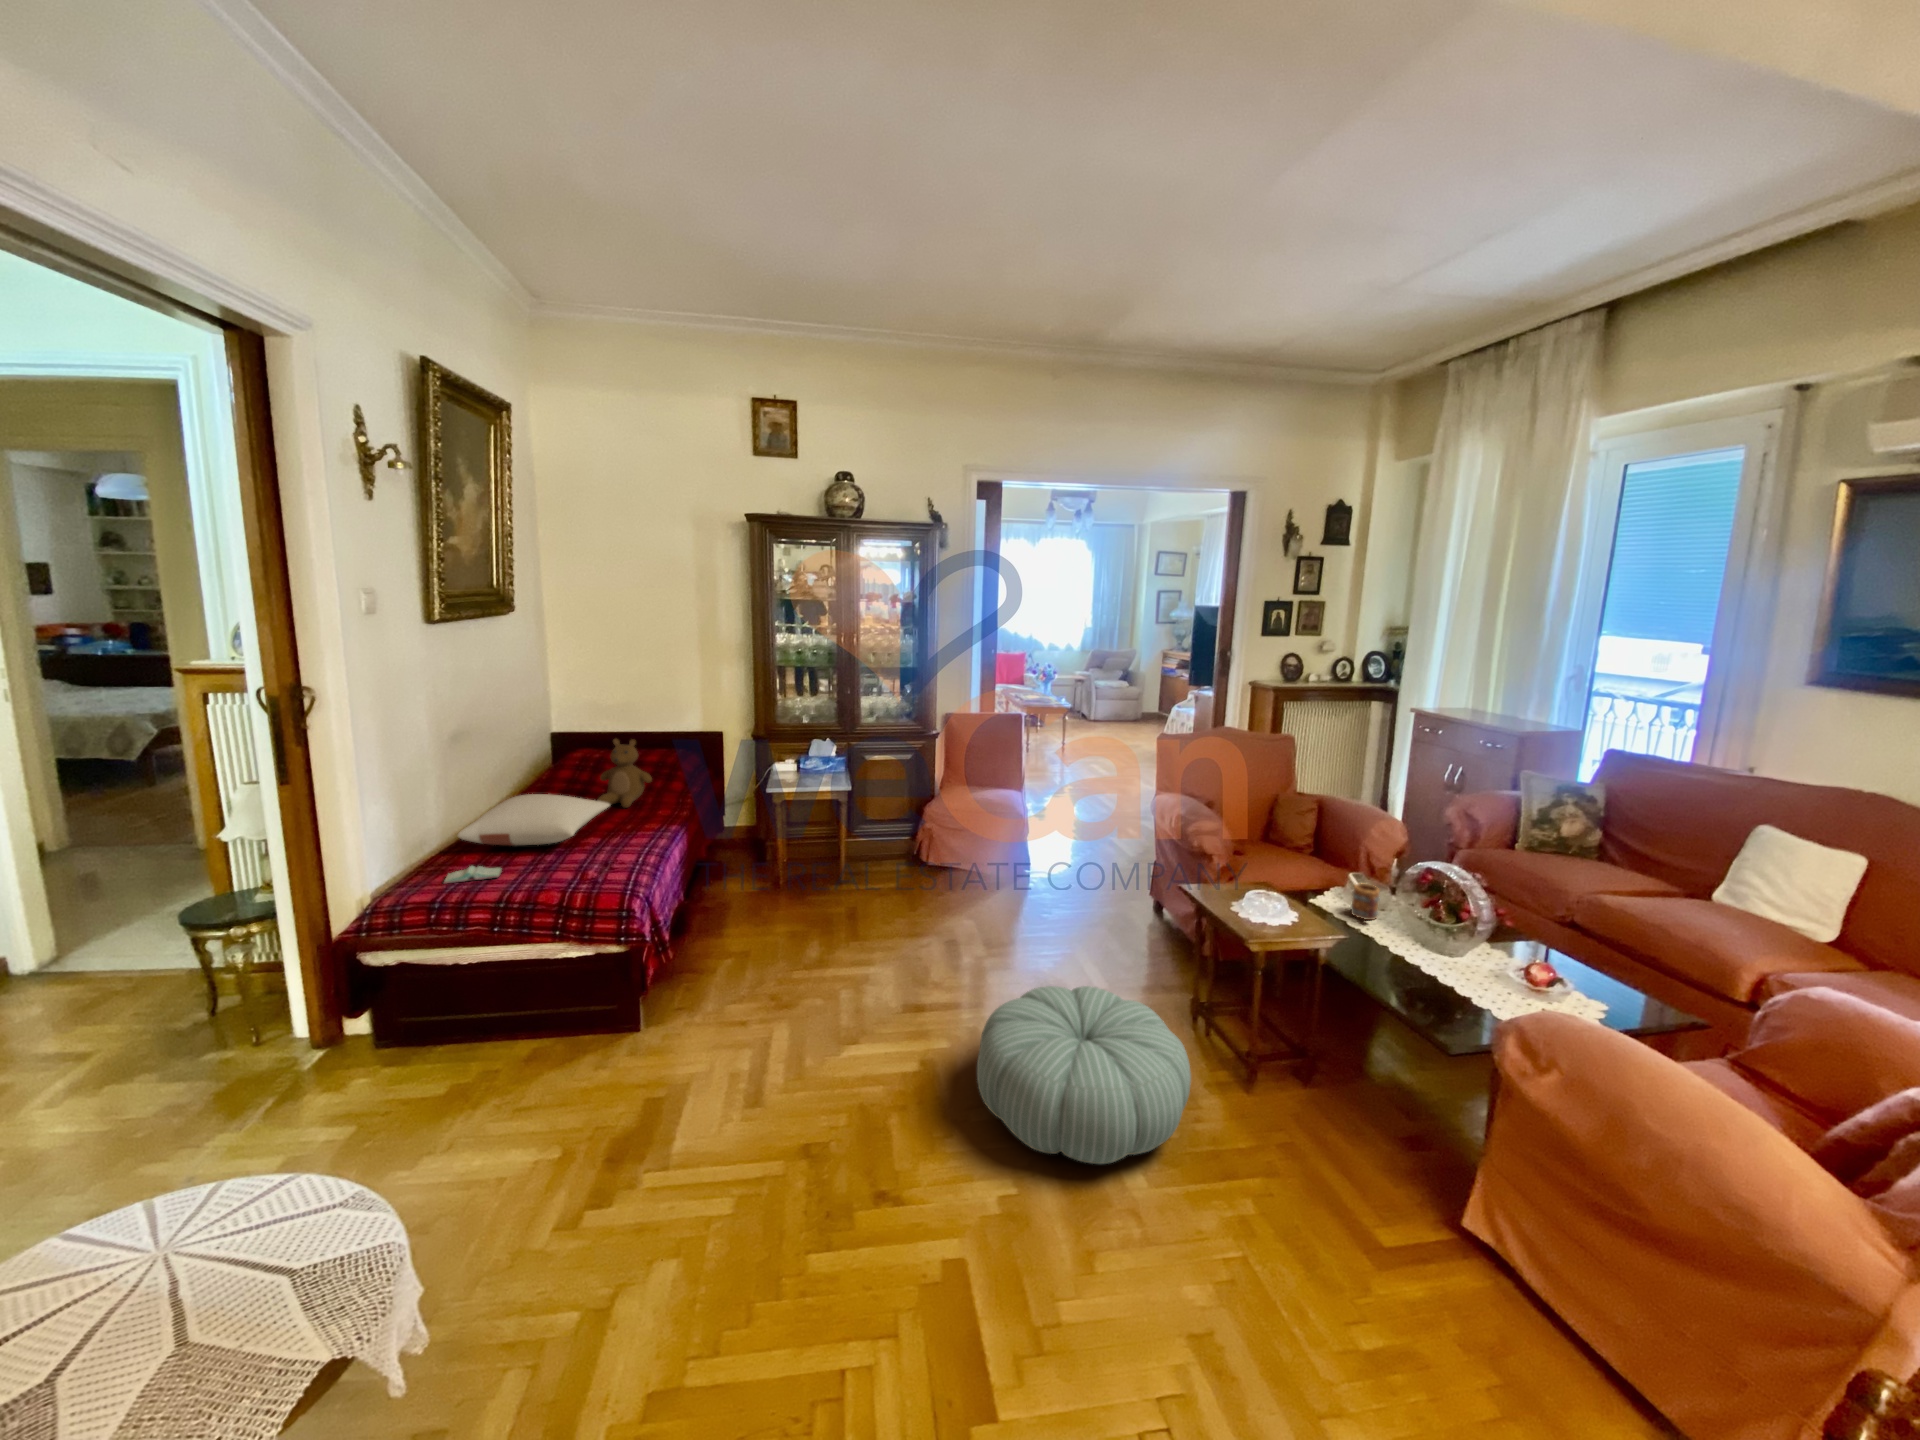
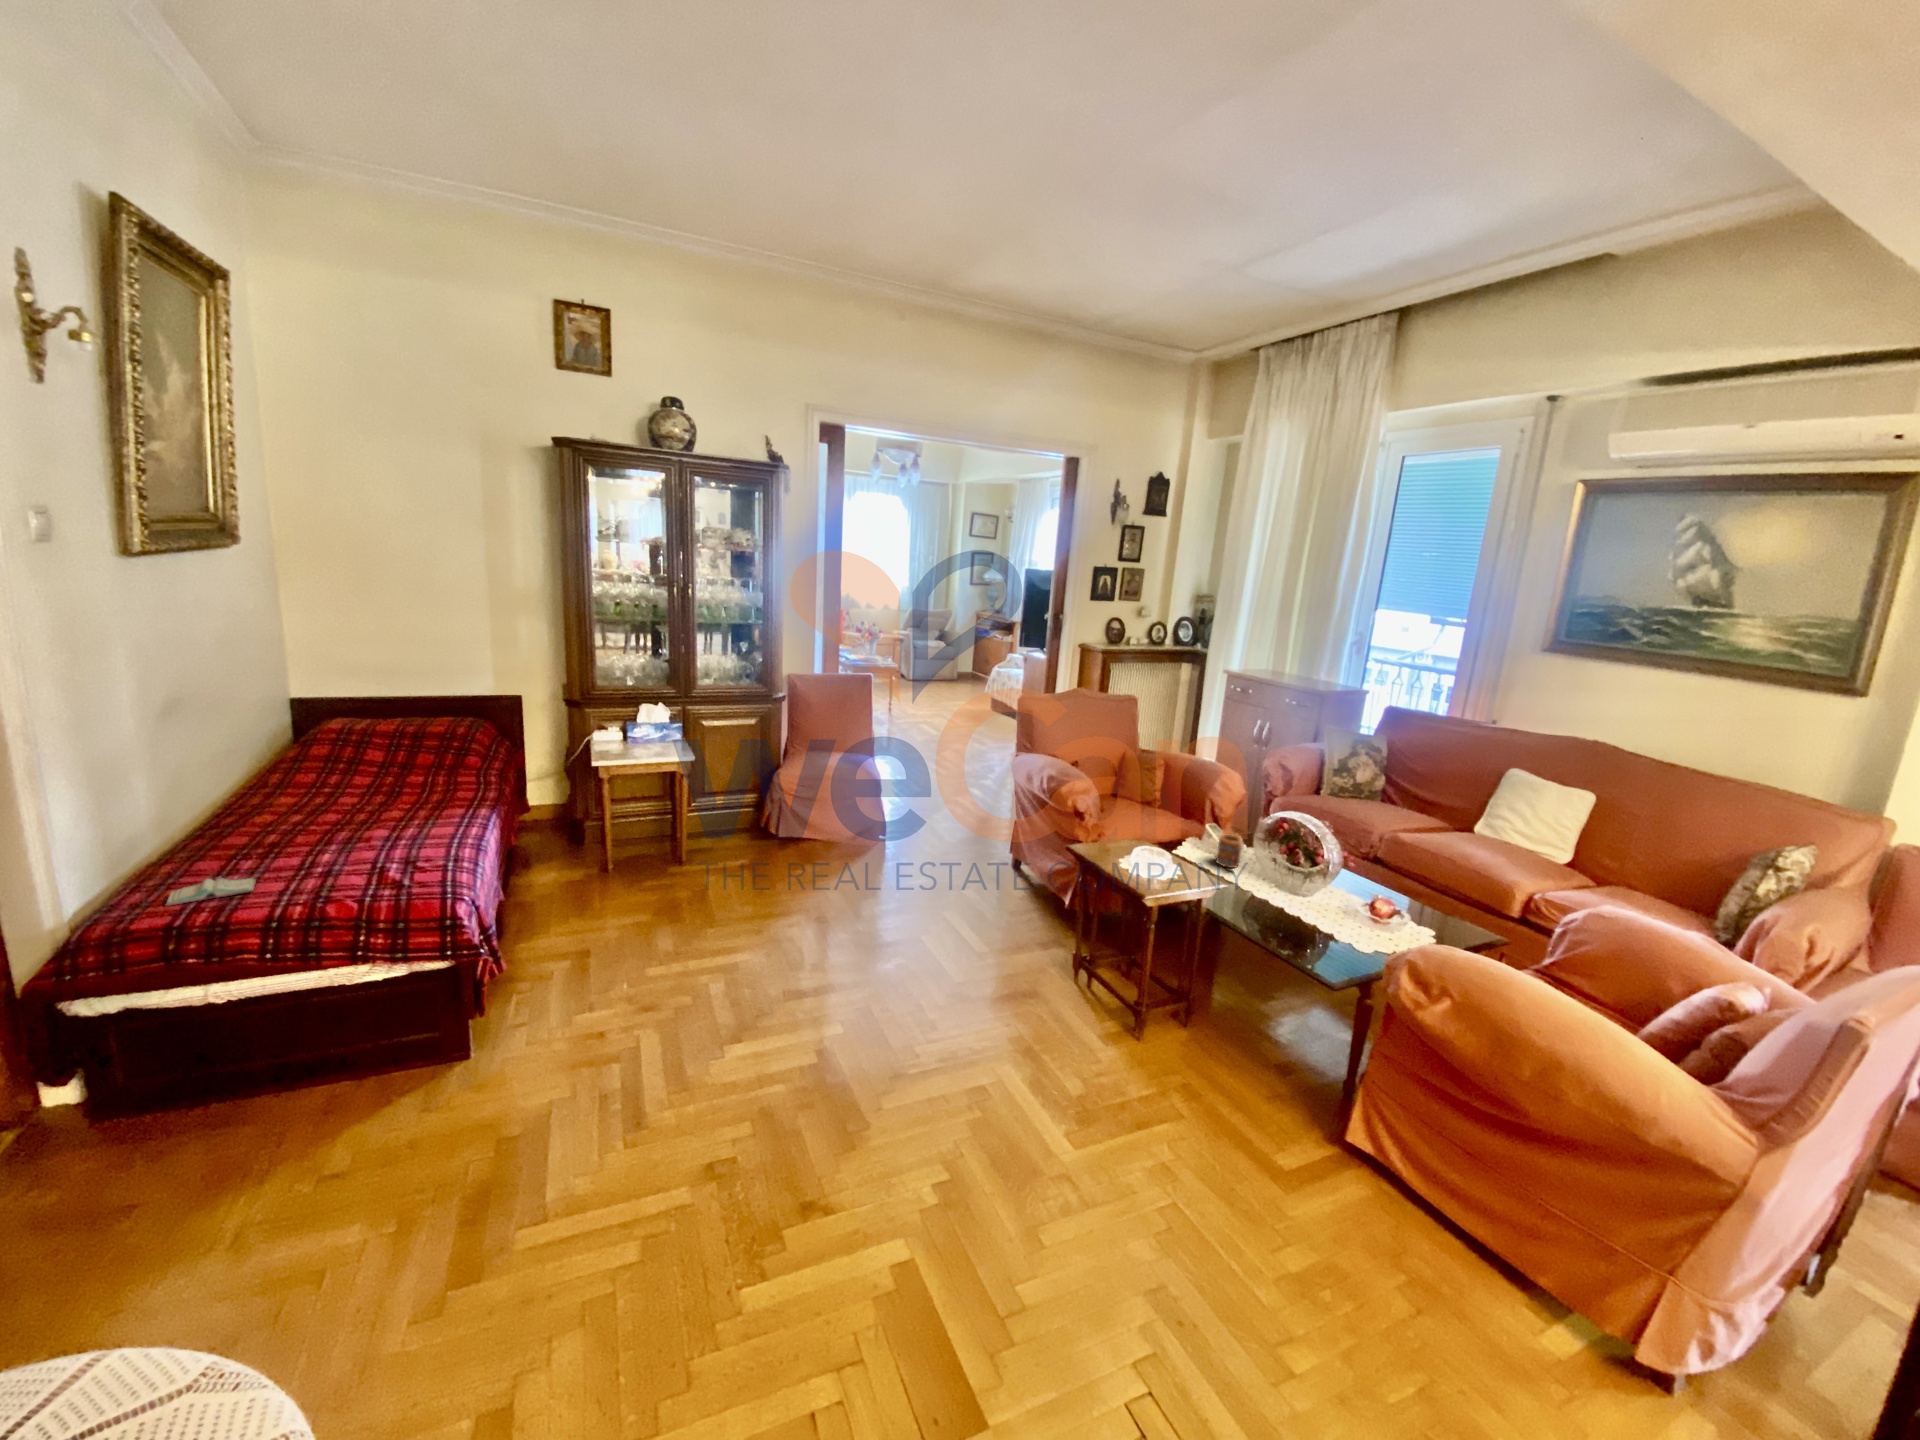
teddy bear: present [597,739,652,808] -> none [370,706,445,790]
pillow: present [457,794,610,846] -> none [176,779,397,847]
pouf: present [977,986,1191,1164] -> none [888,954,1100,1134]

